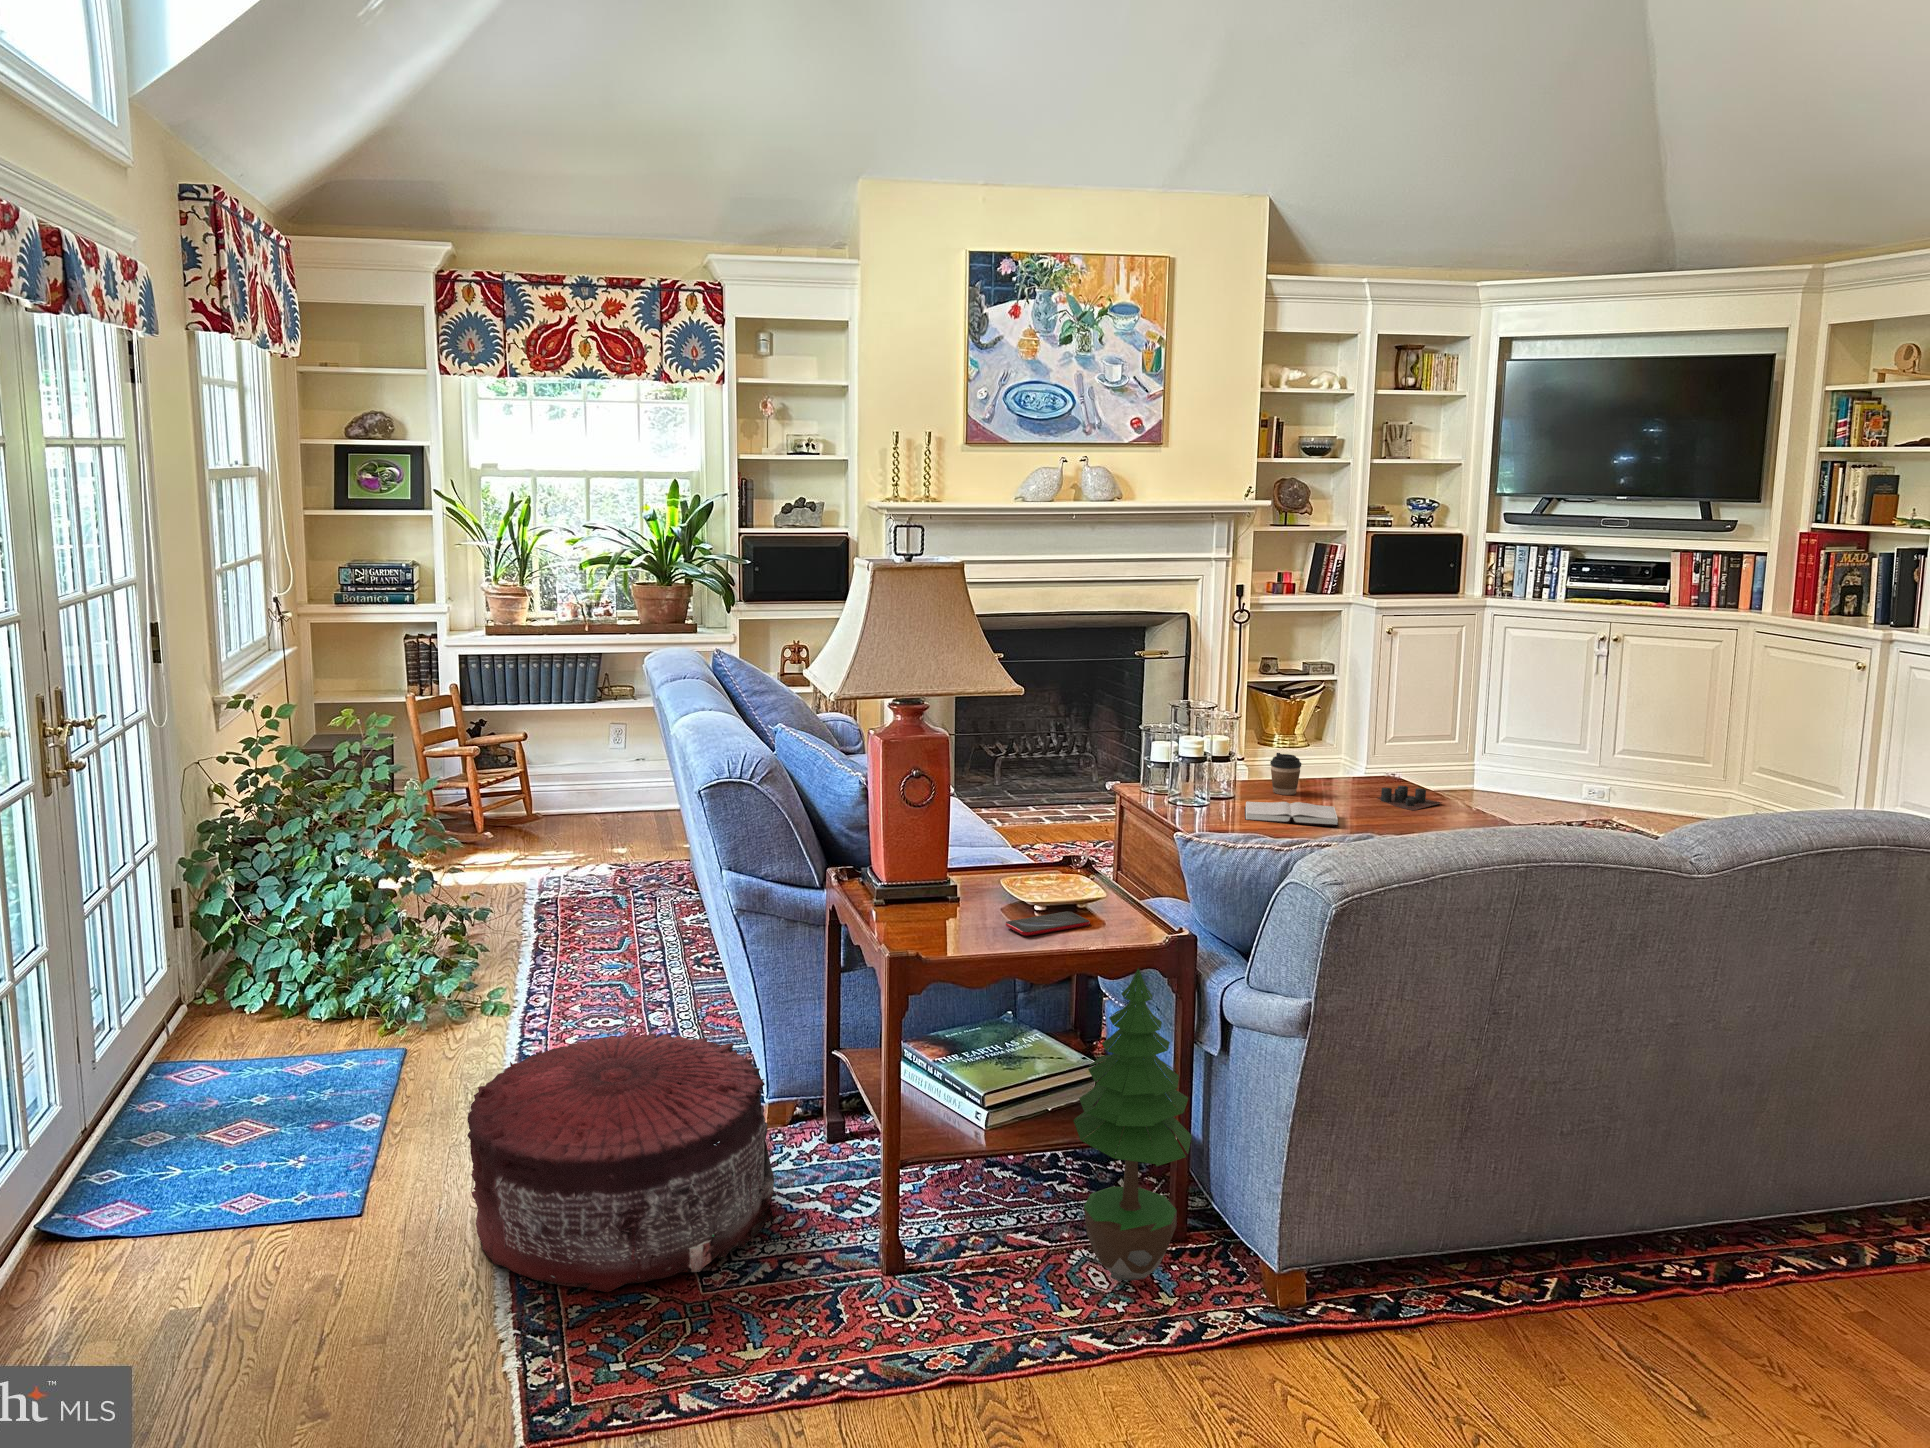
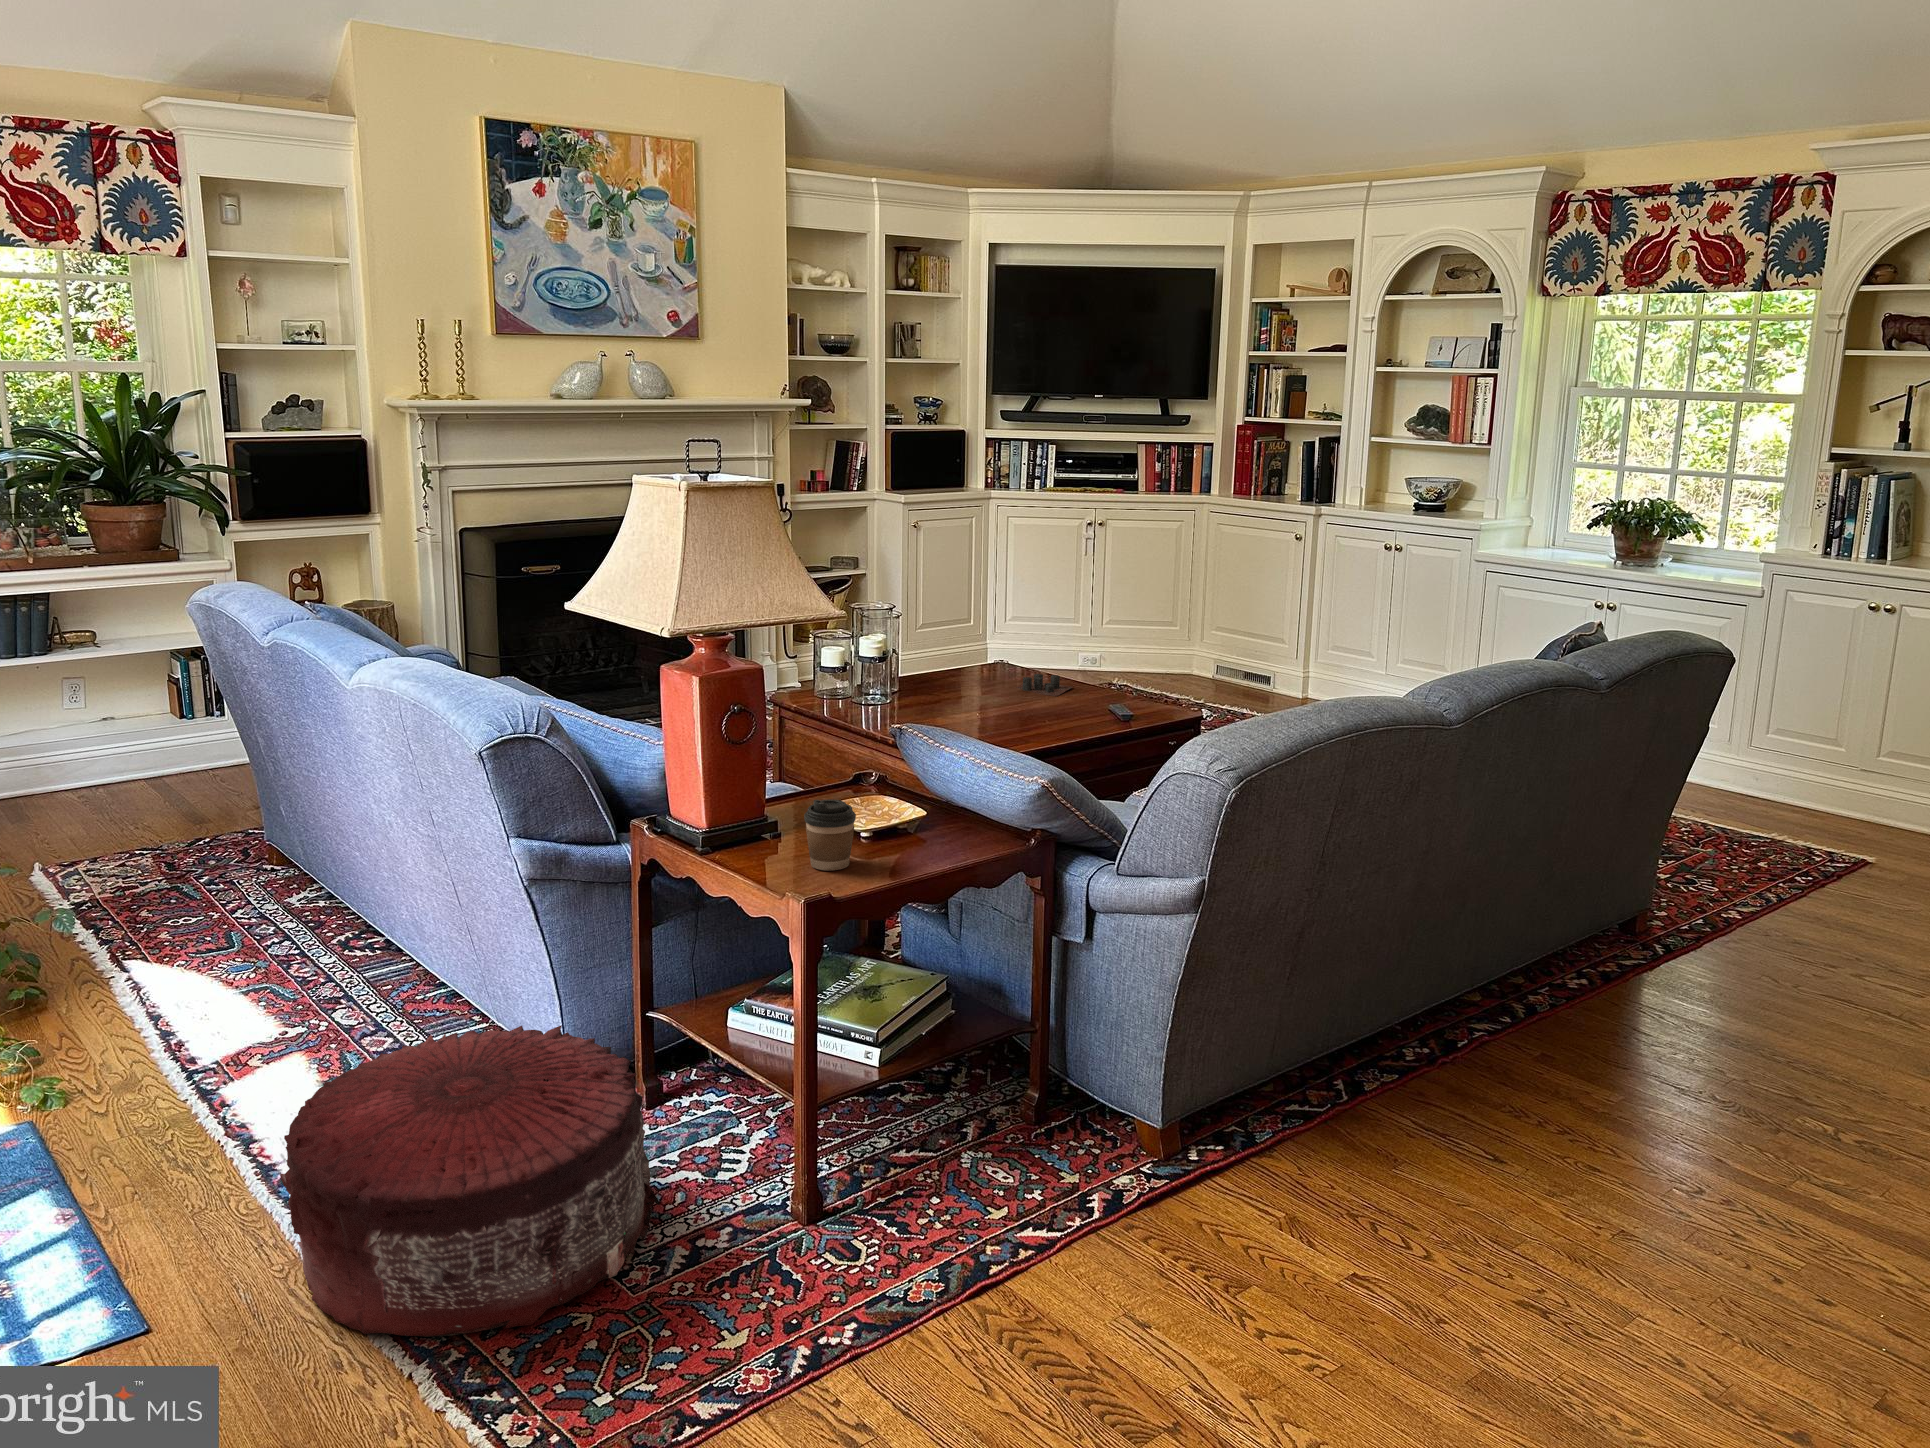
coffee cup: present [1270,753,1301,795] -> present [804,799,856,871]
hardback book: present [1245,802,1339,826] -> none [920,699,1017,722]
smartphone: present [1006,912,1090,936] -> none [891,830,964,859]
potted tree: present [1073,968,1192,1281] -> none [971,874,1085,1174]

